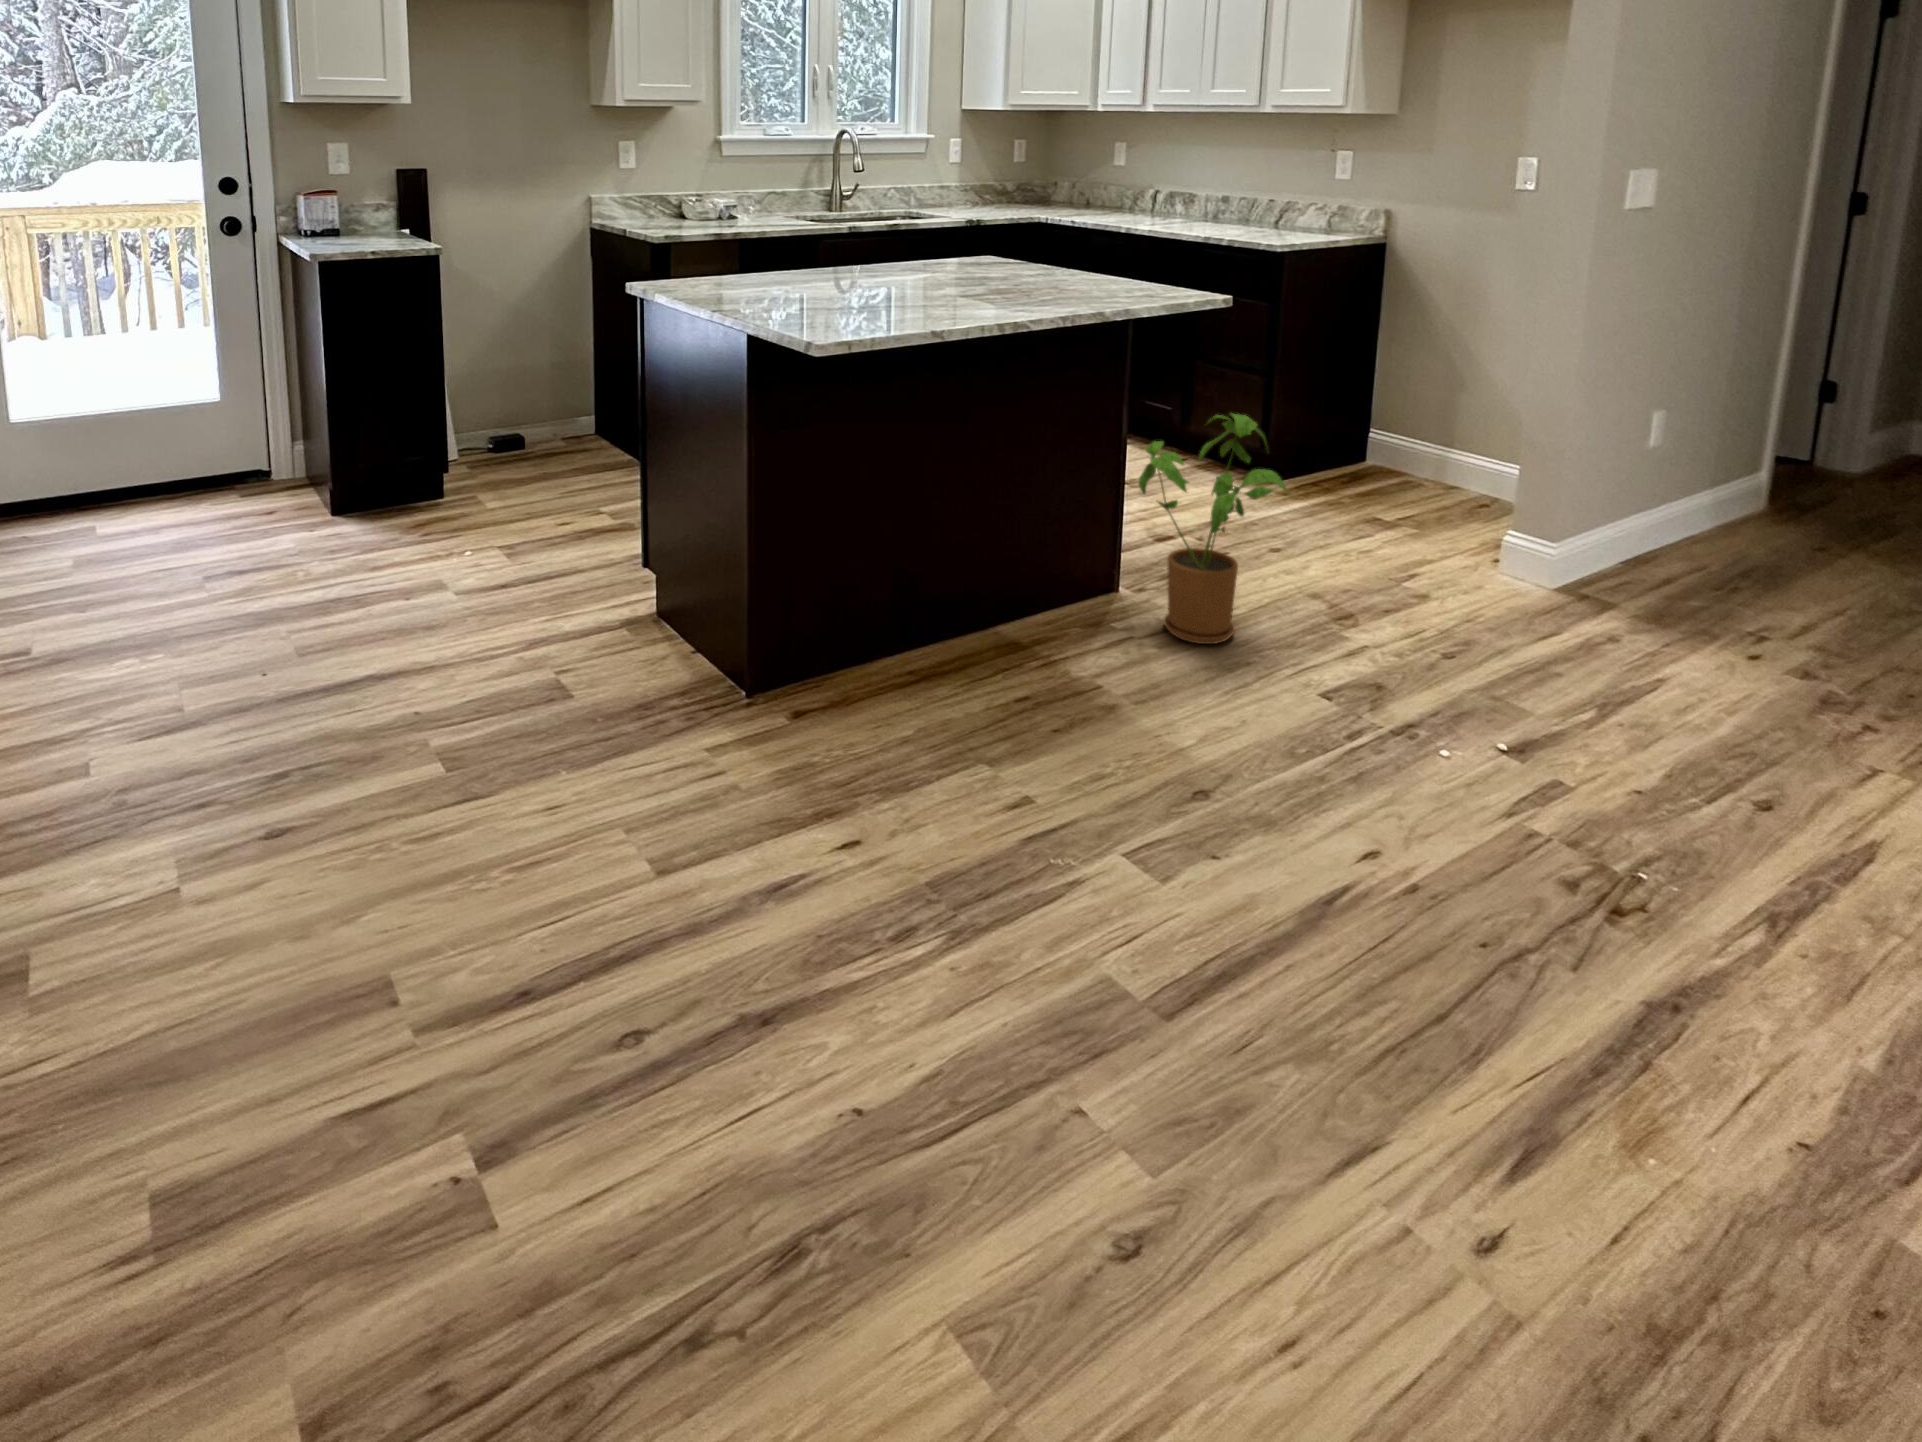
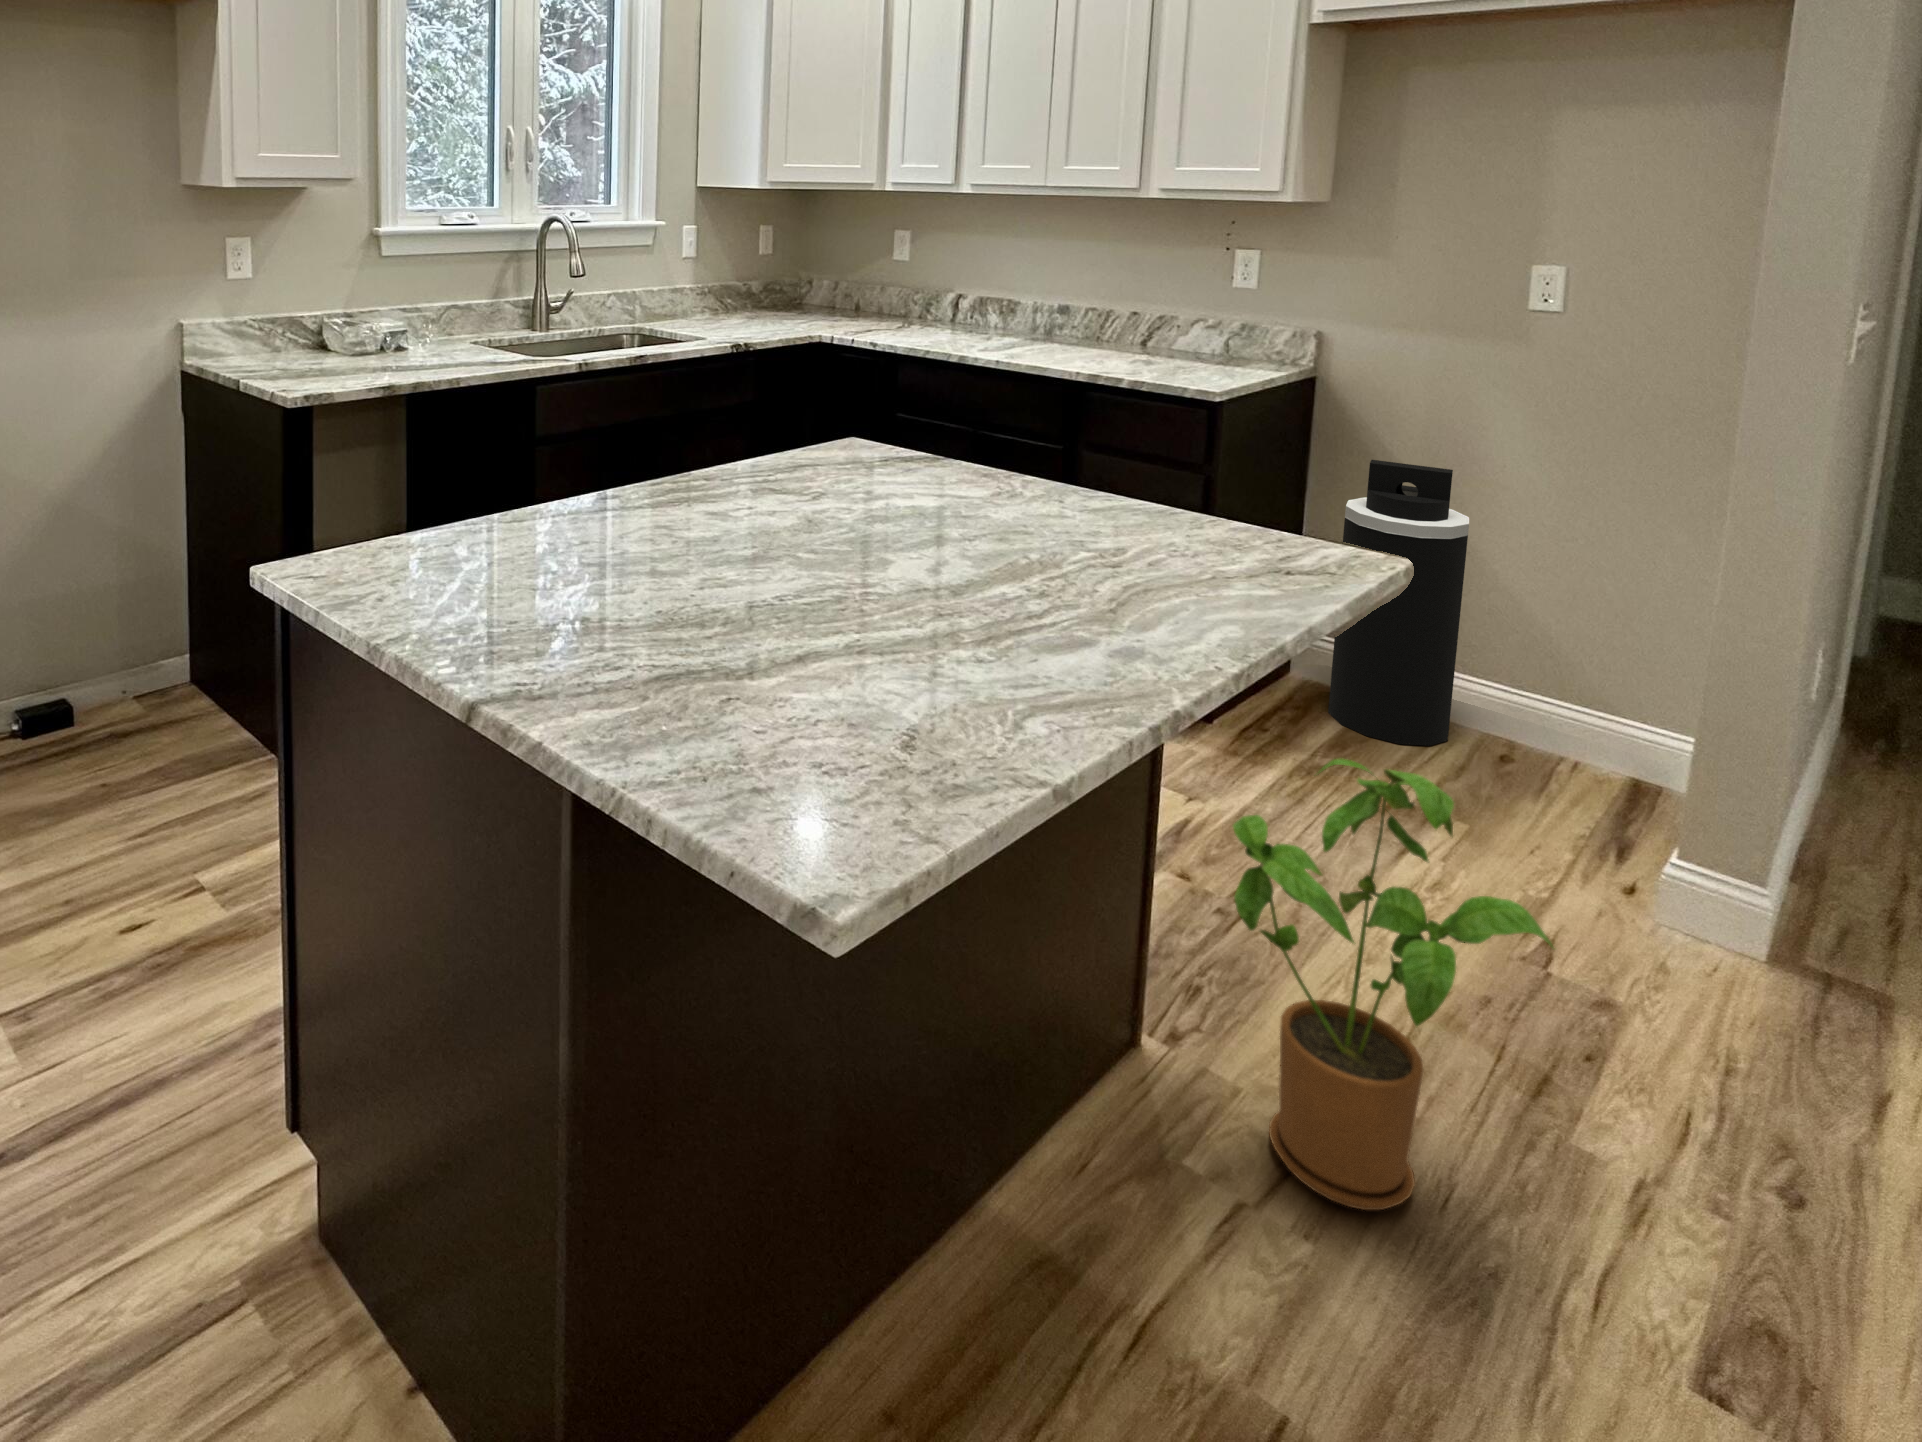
trash can: none [1372,295,1467,494] -> present [1328,460,1469,746]

